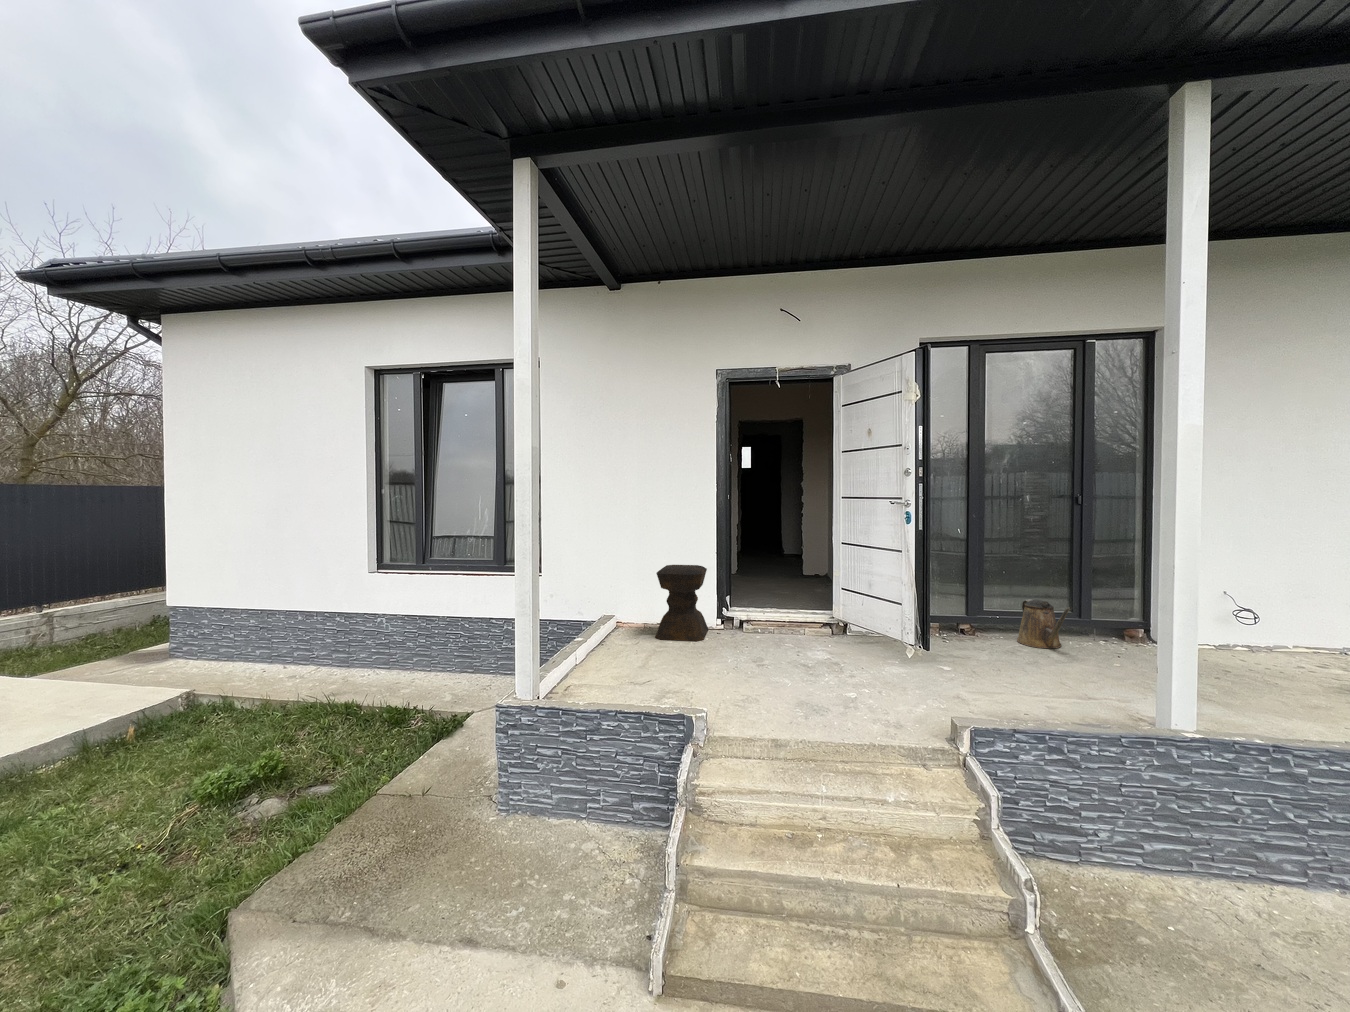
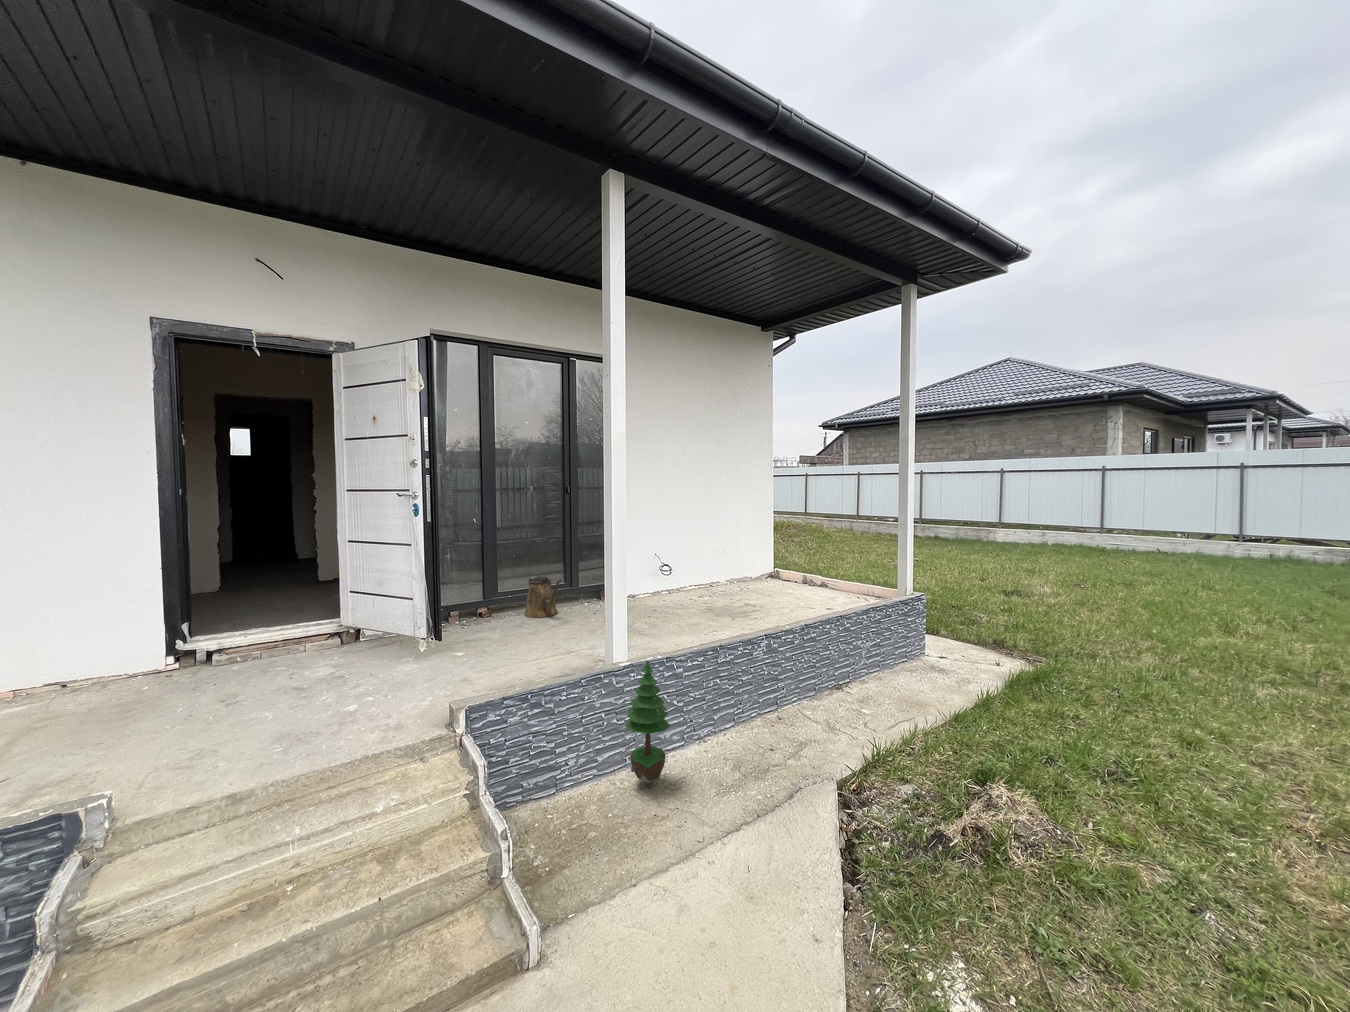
stool: present [655,565,709,641] -> none [31,588,149,707]
potted tree: none [1194,738,1283,913] -> present [626,661,670,784]

